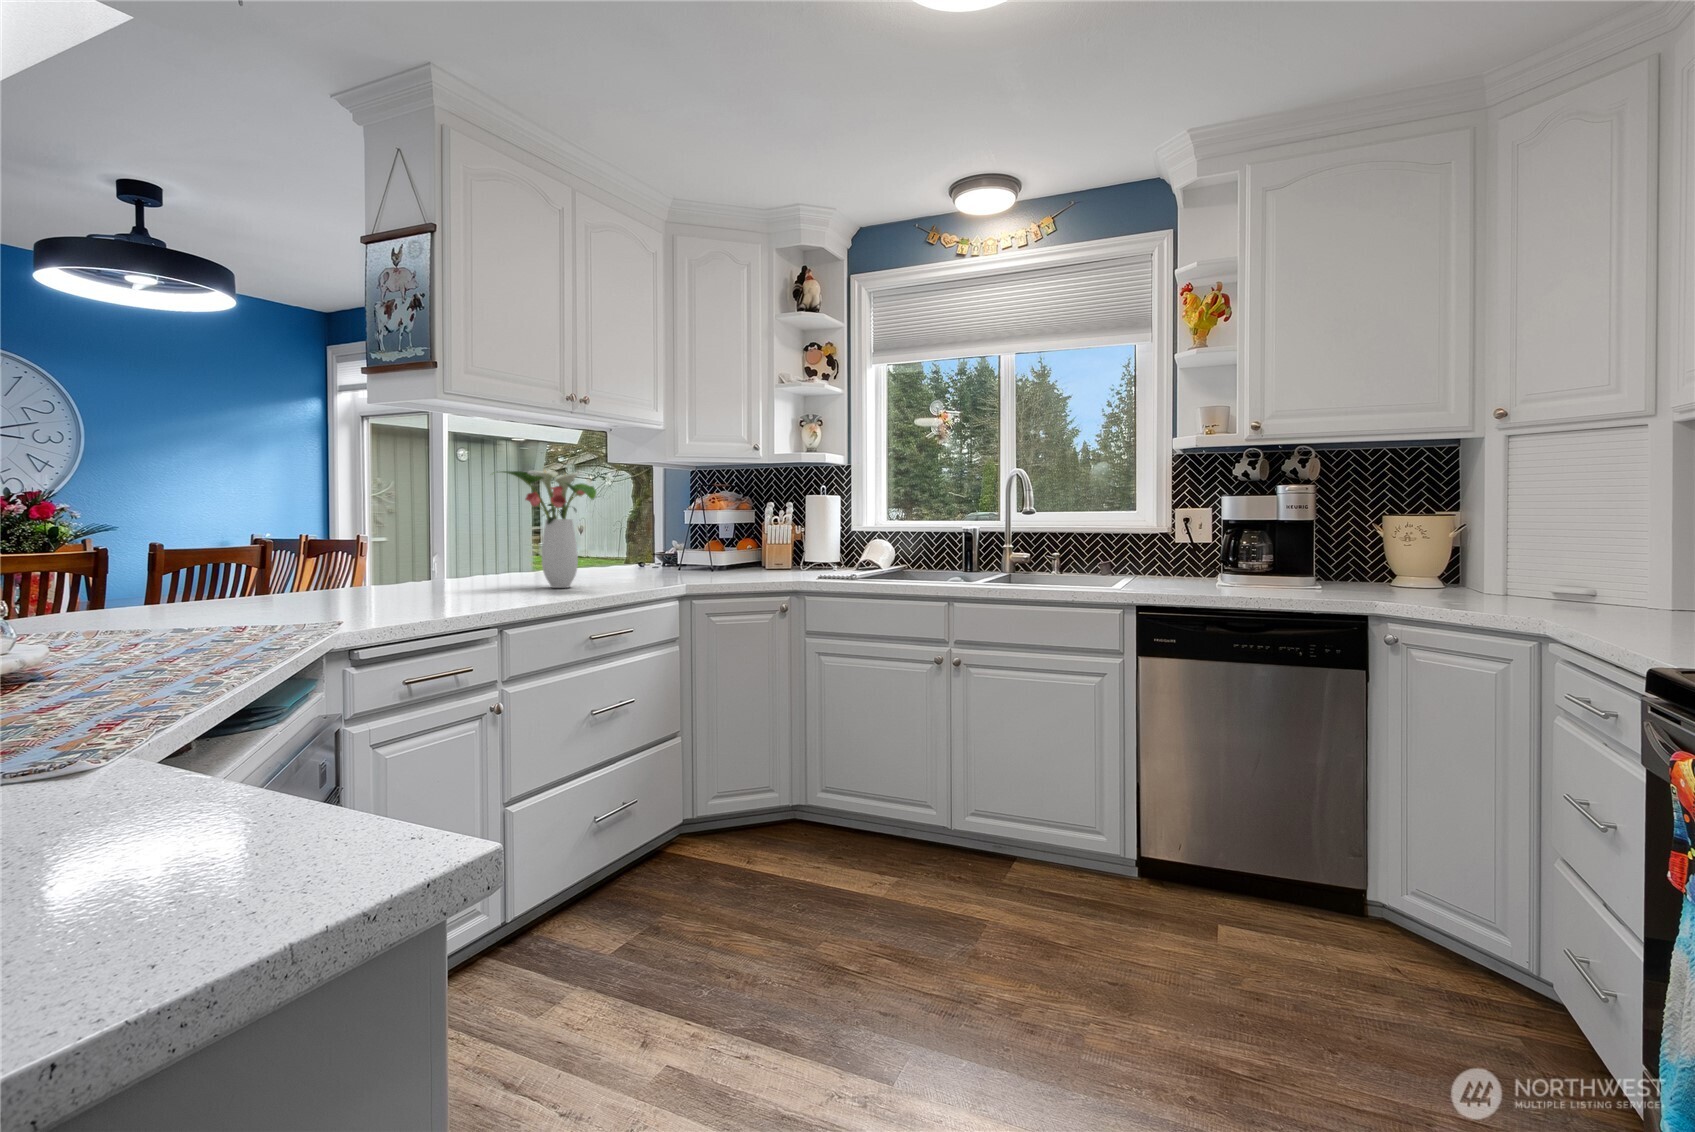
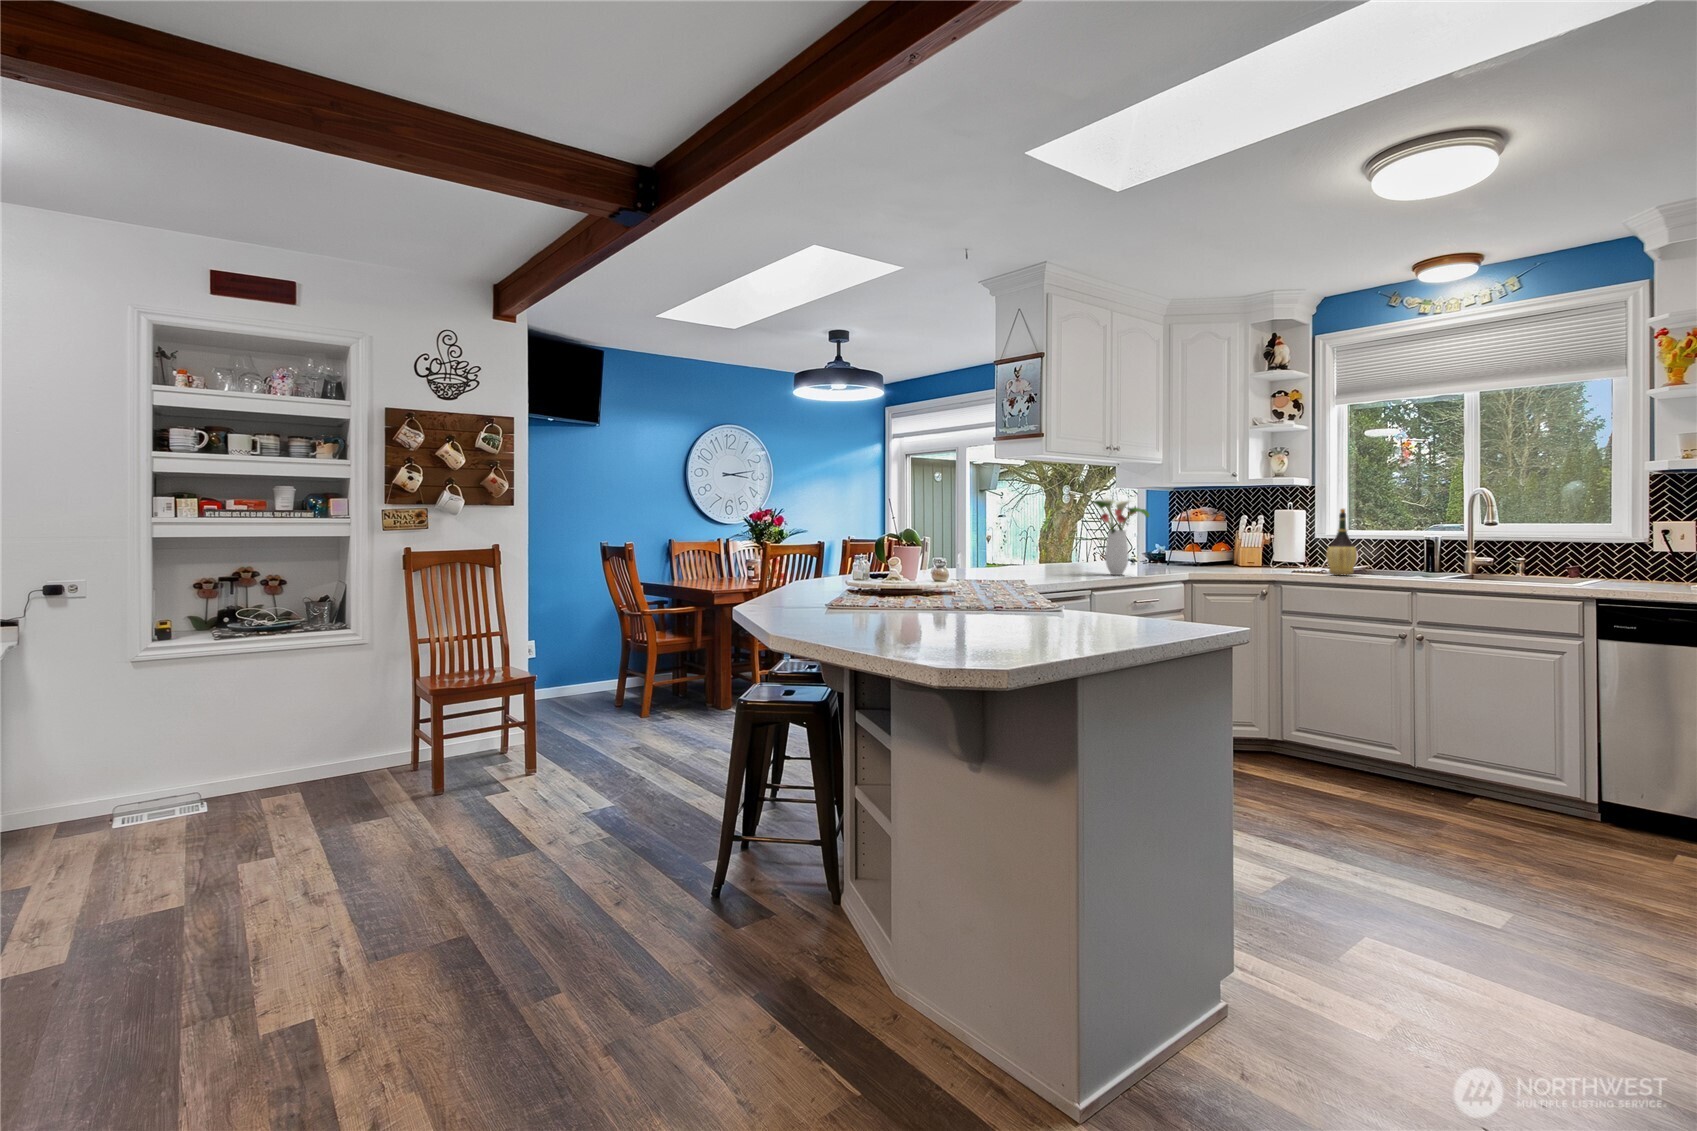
wine bottle: none [852,491,887,579] -> present [1326,509,1357,575]

